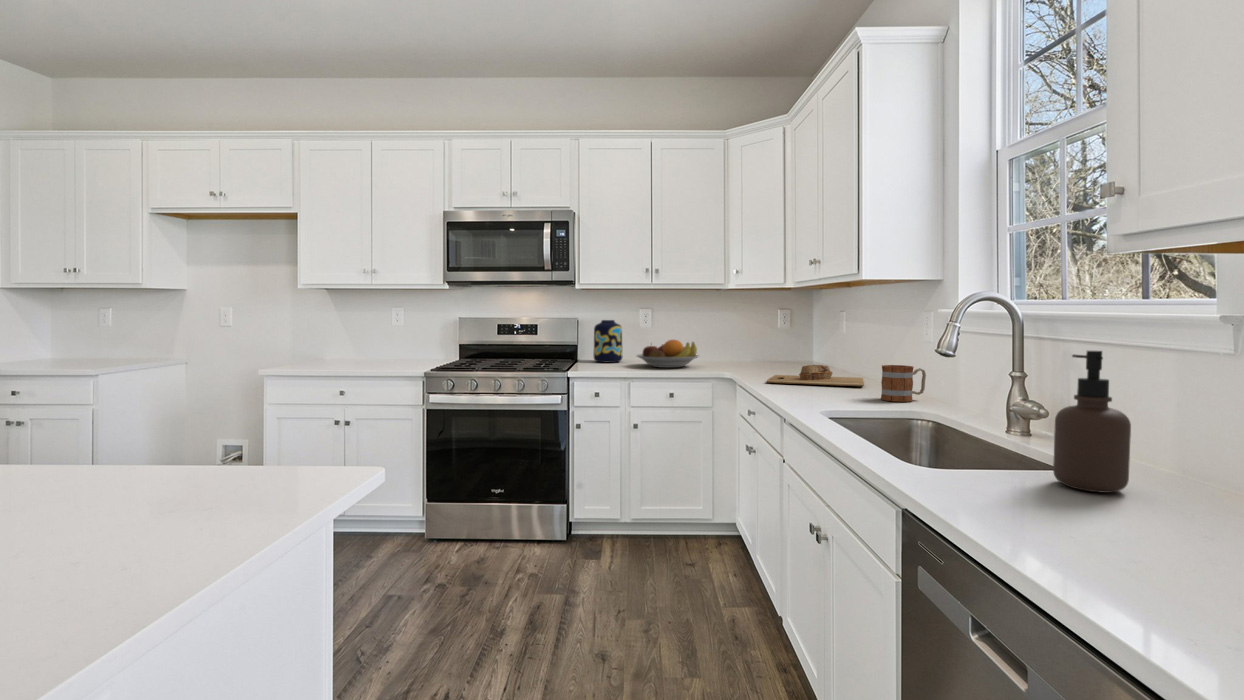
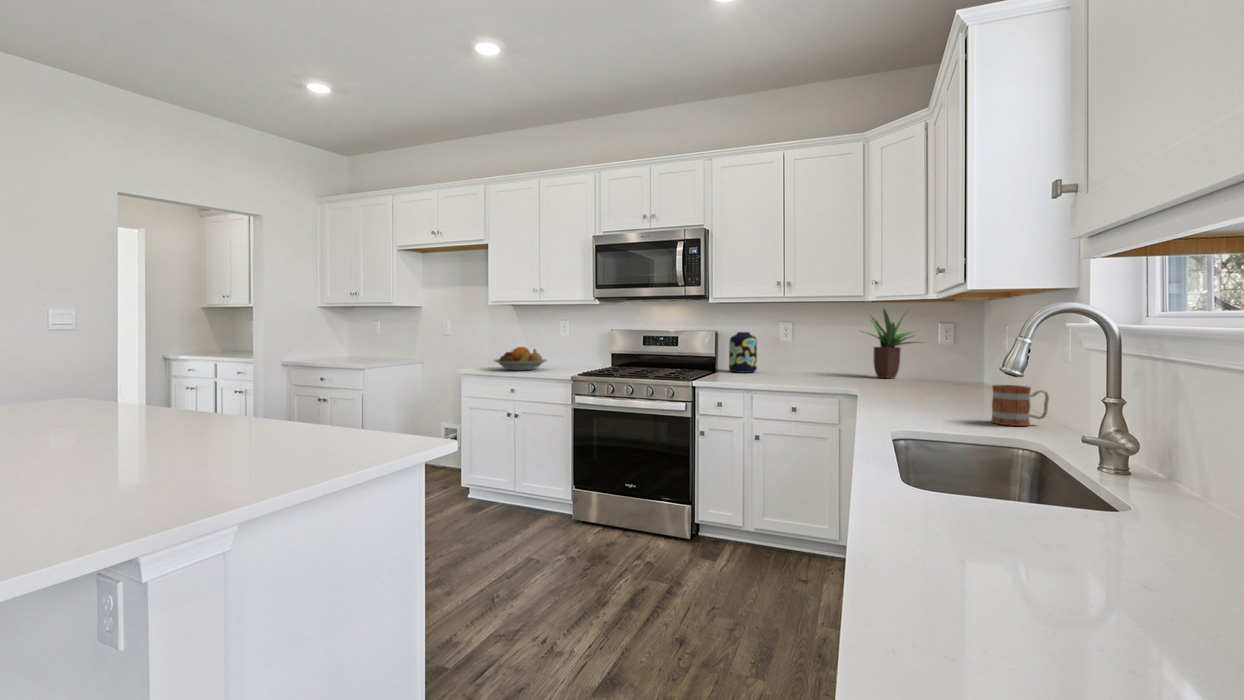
potted plant: none [721,295,780,364] -> present [863,309,920,378]
fruit bowl: present [637,340,699,368] -> present [494,347,547,370]
soap dispenser: present [1053,350,1131,493] -> none [1071,374,1163,538]
cutting board: present [767,365,864,386] -> none [880,382,1001,407]

